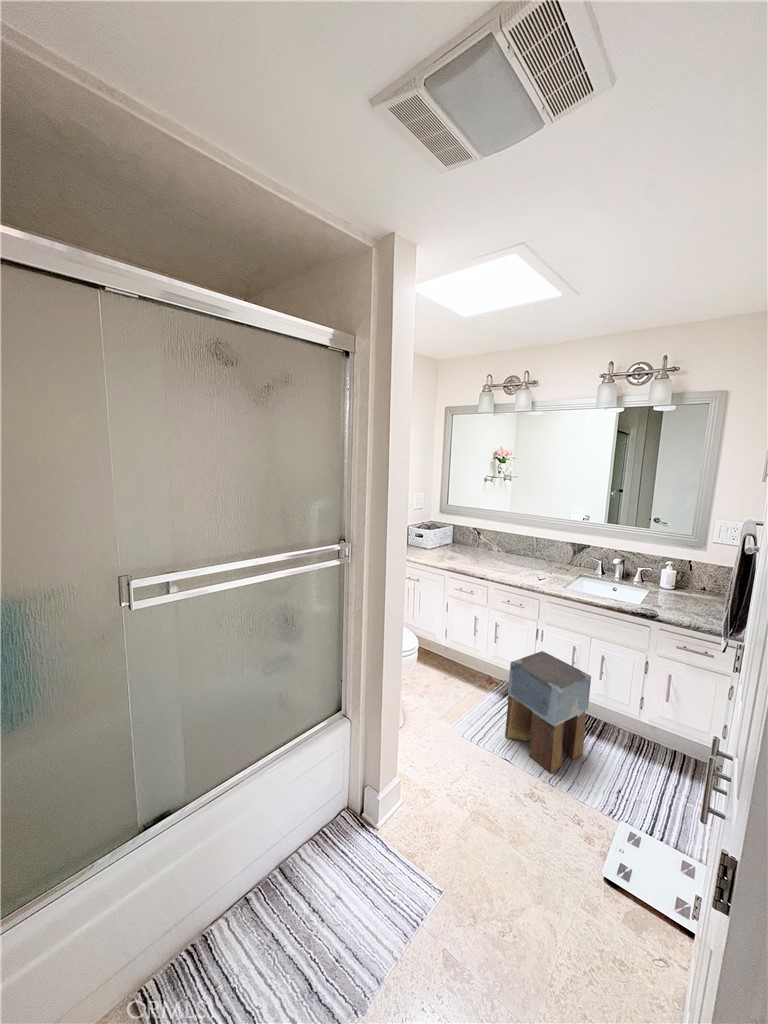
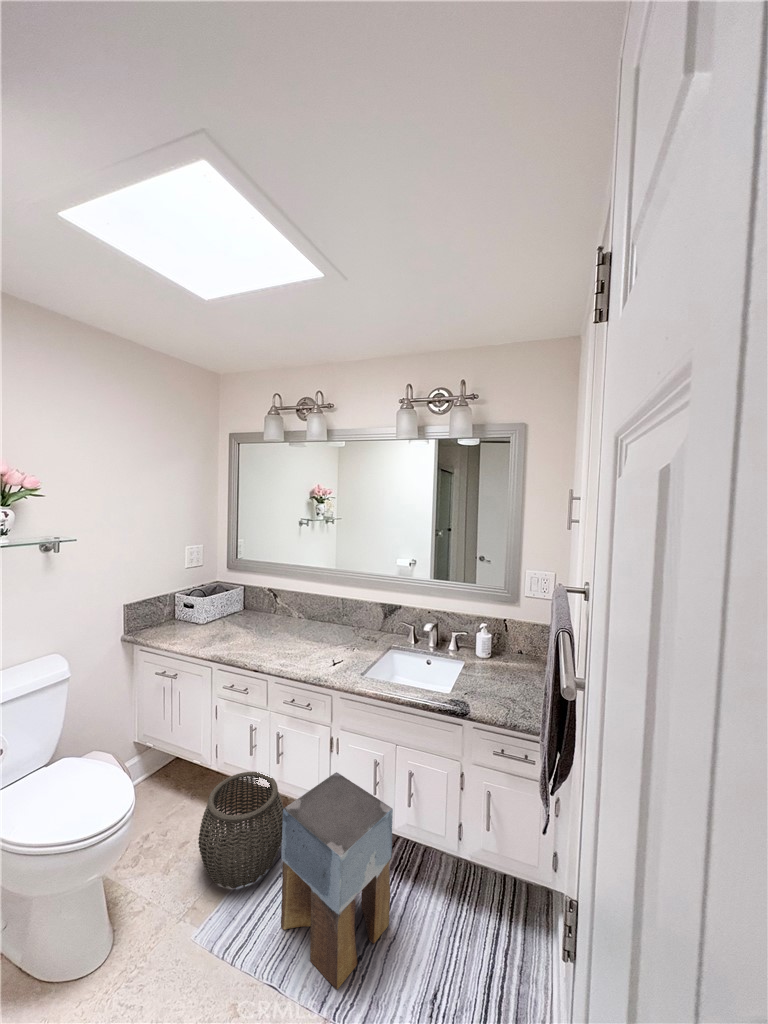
woven basket: none [443,646,499,712] -> present [198,772,283,888]

